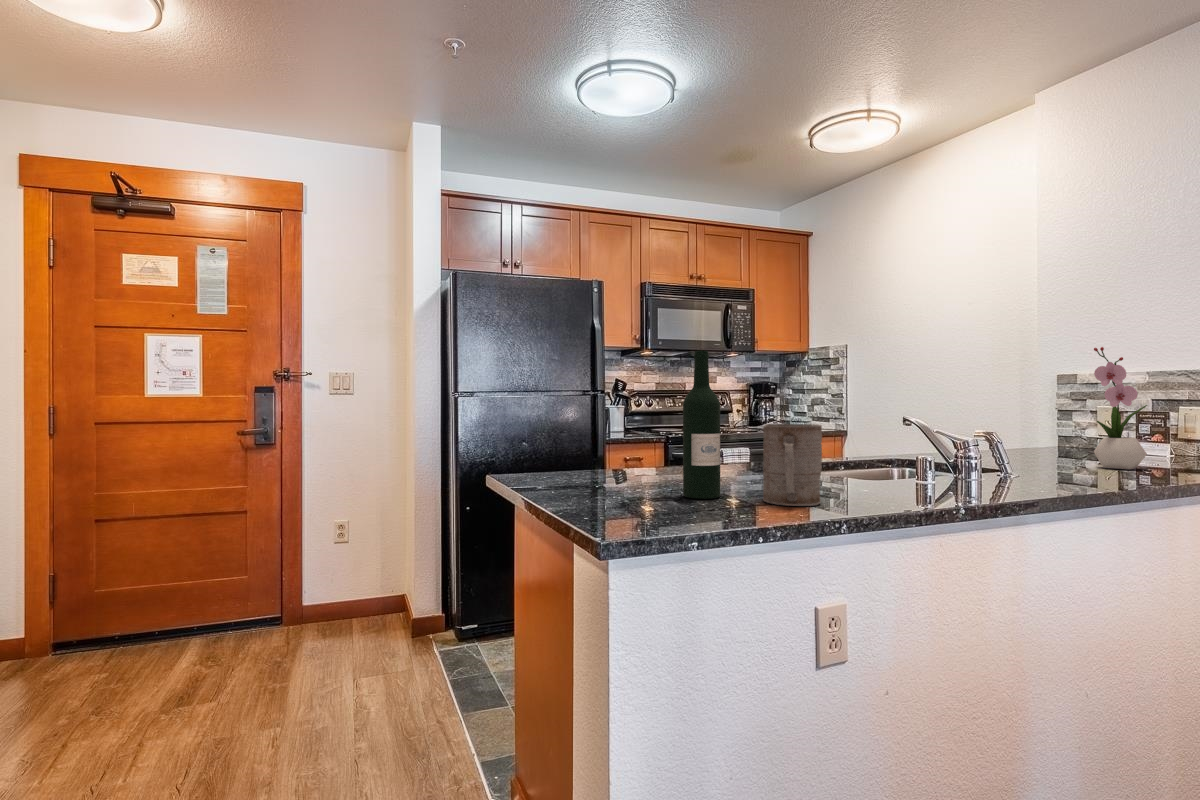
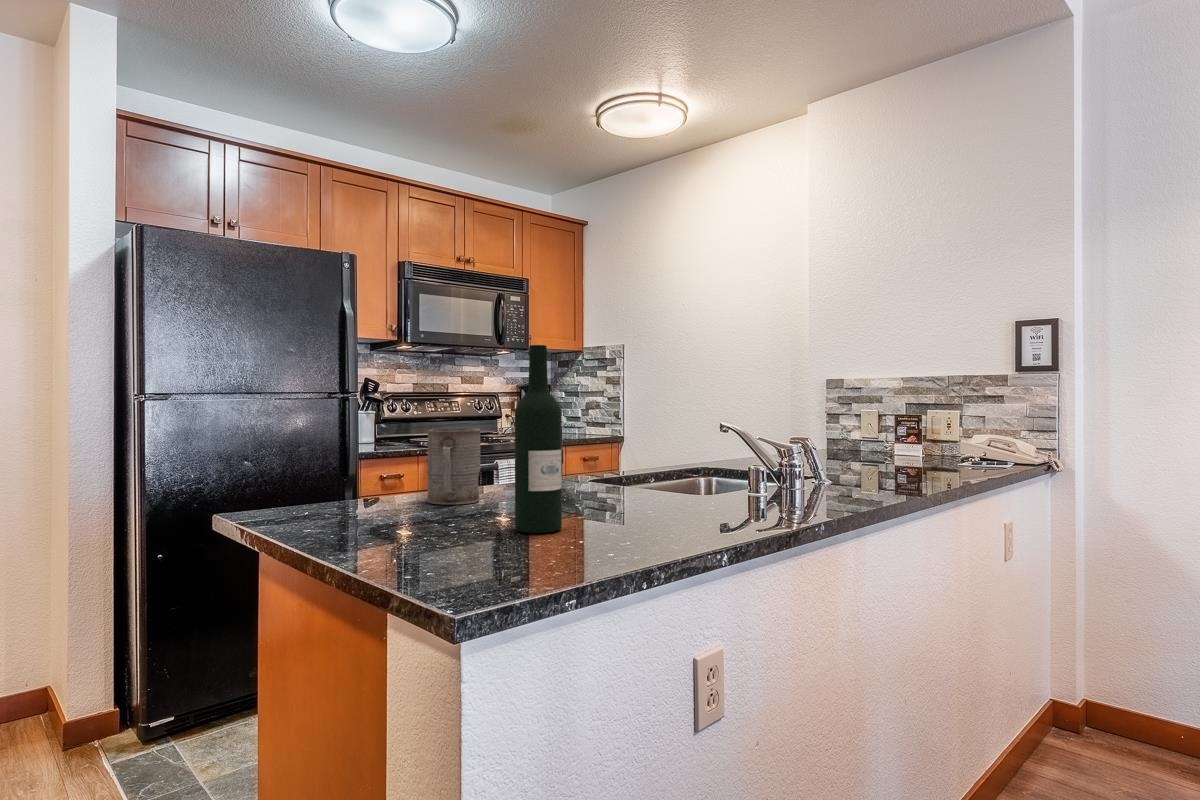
flower arrangement: present [1094,347,1147,470] -> none [876,354,920,471]
mug: present [763,424,822,506] -> present [427,429,481,505]

